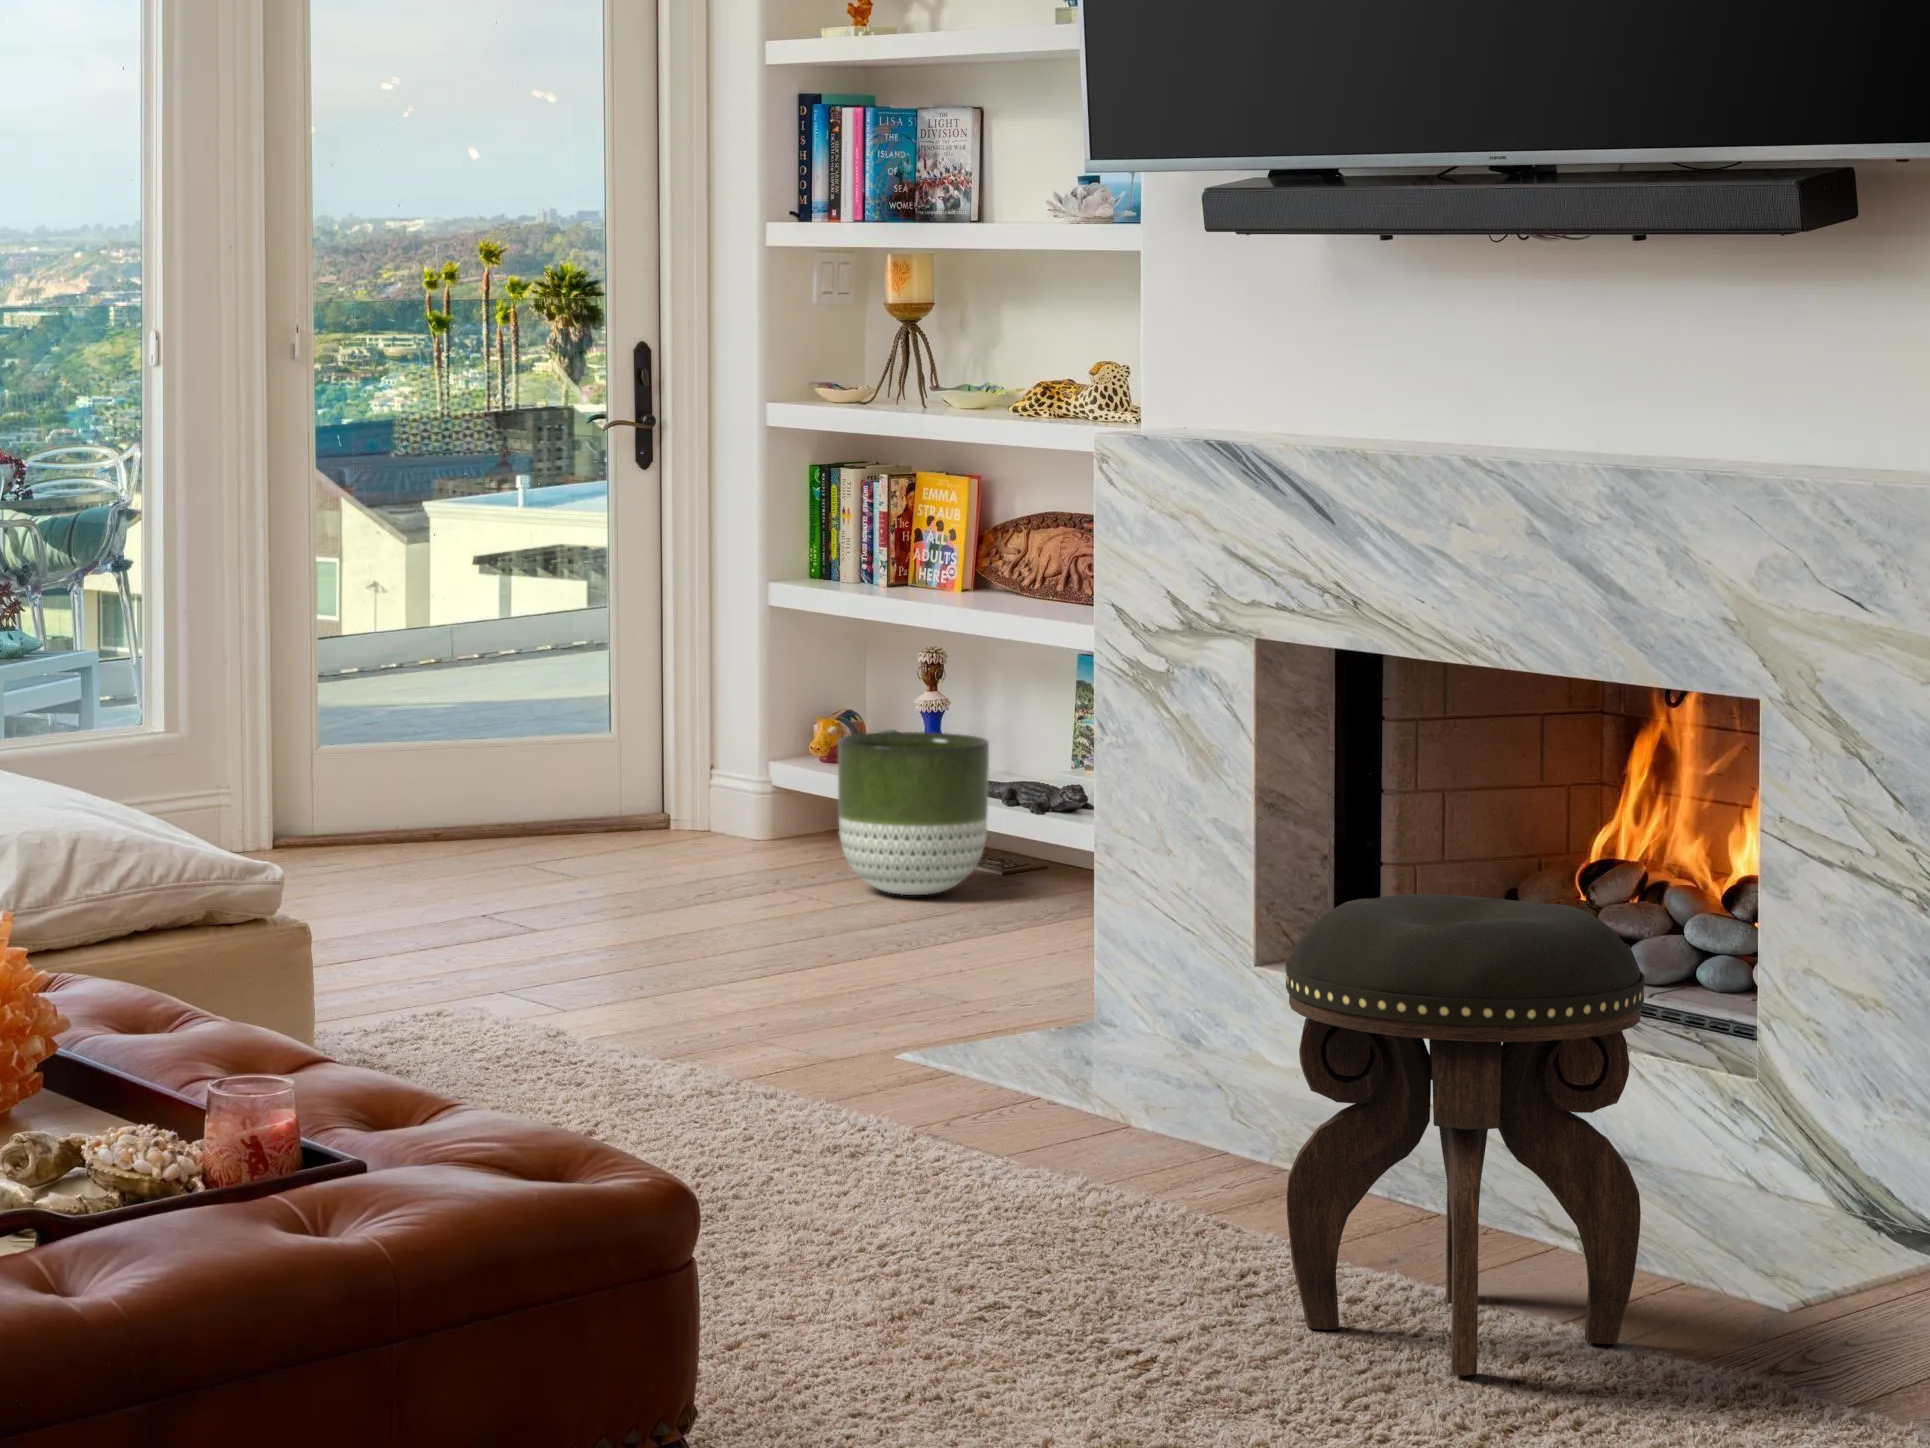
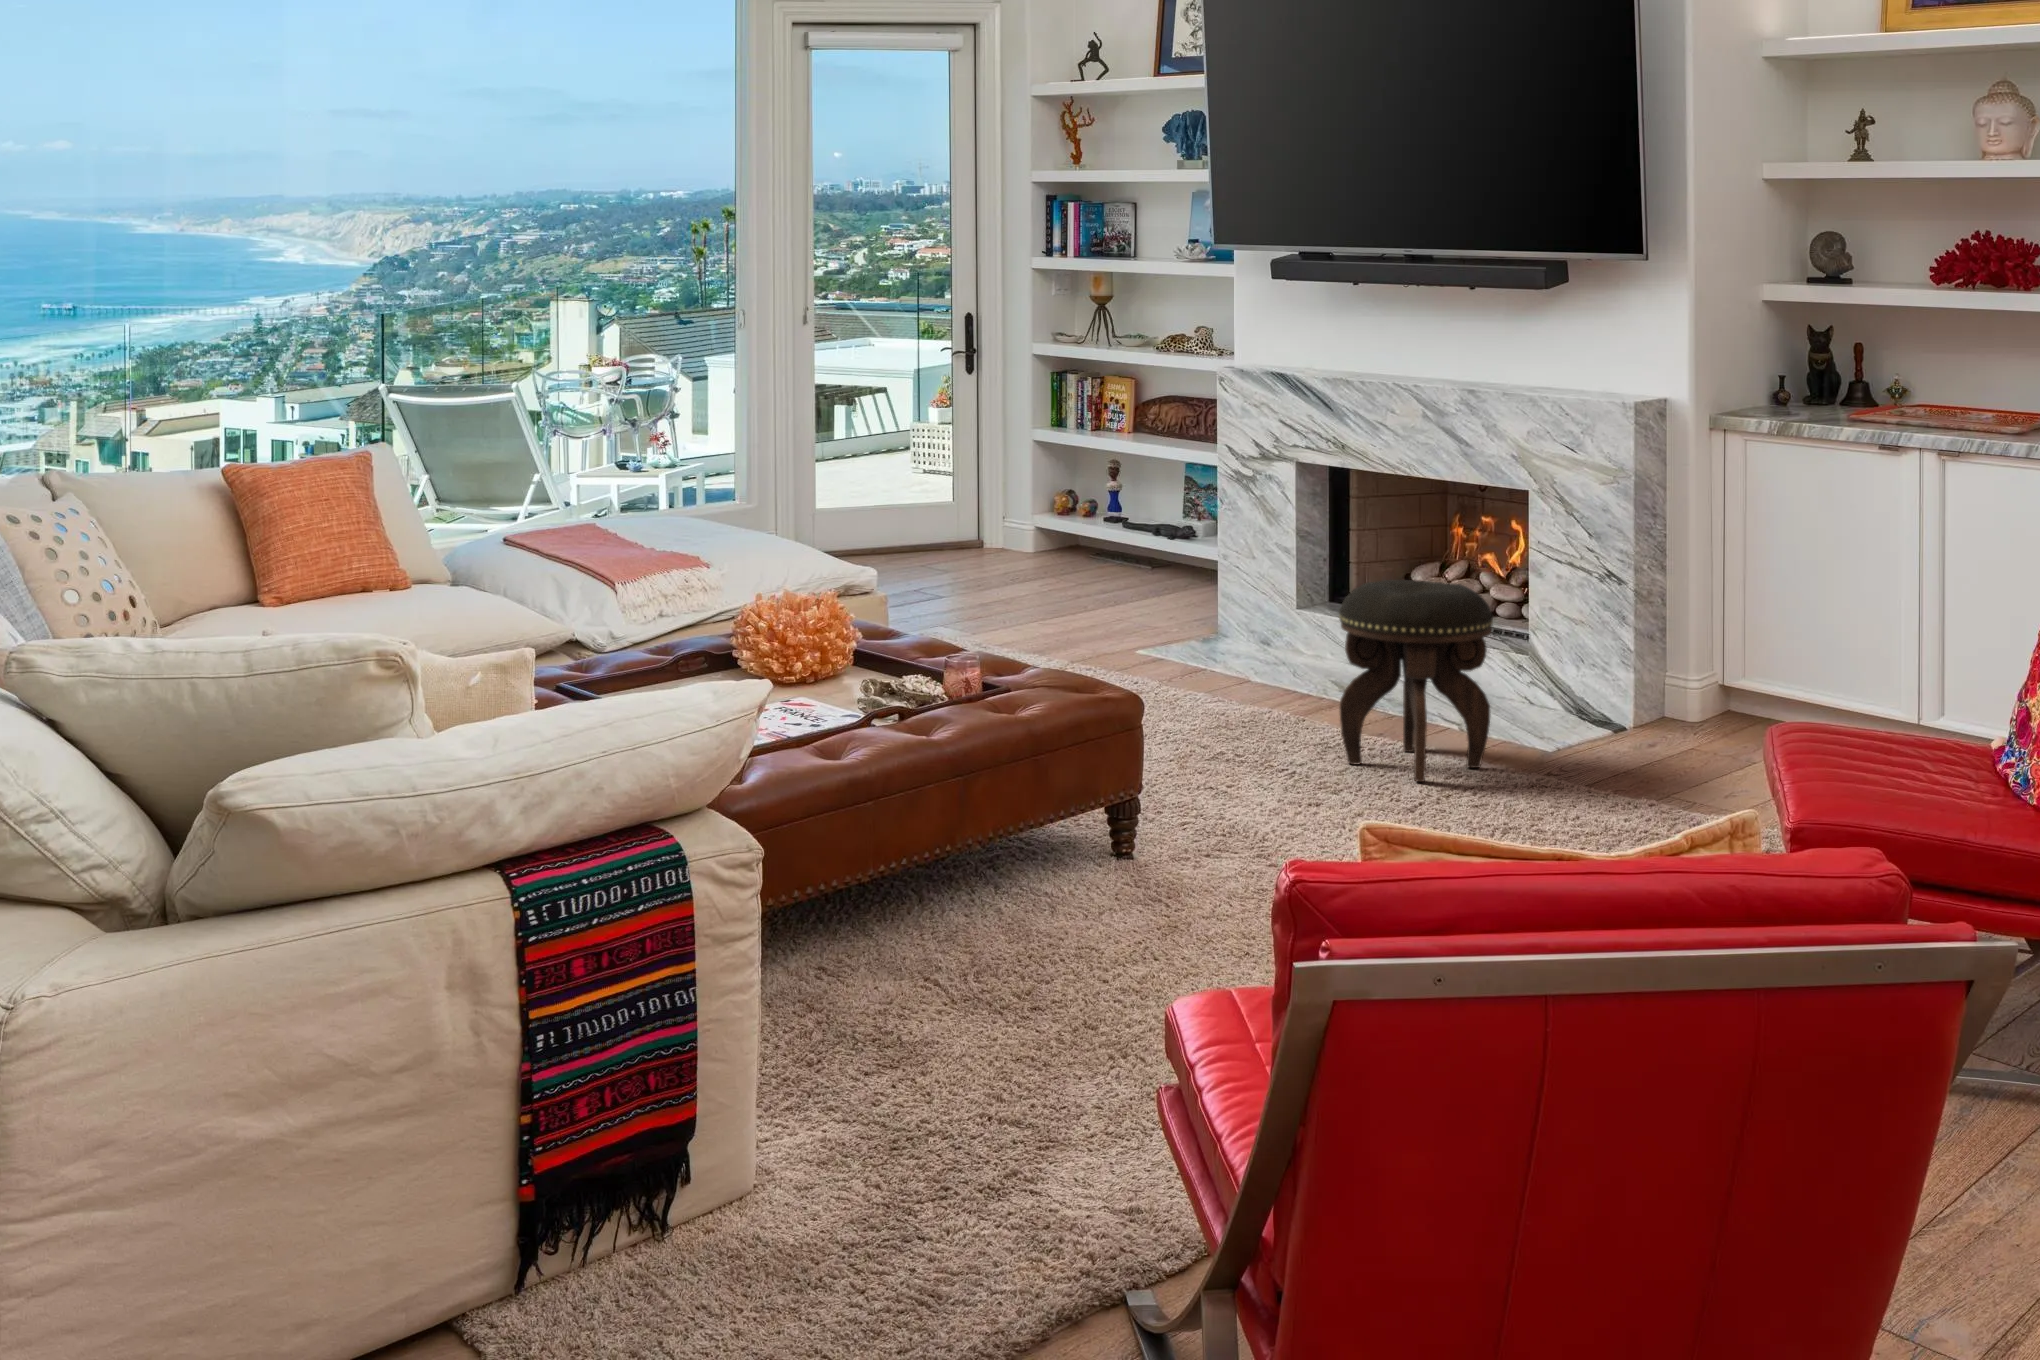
planter: present [838,732,989,895] -> none [1076,499,1146,575]

